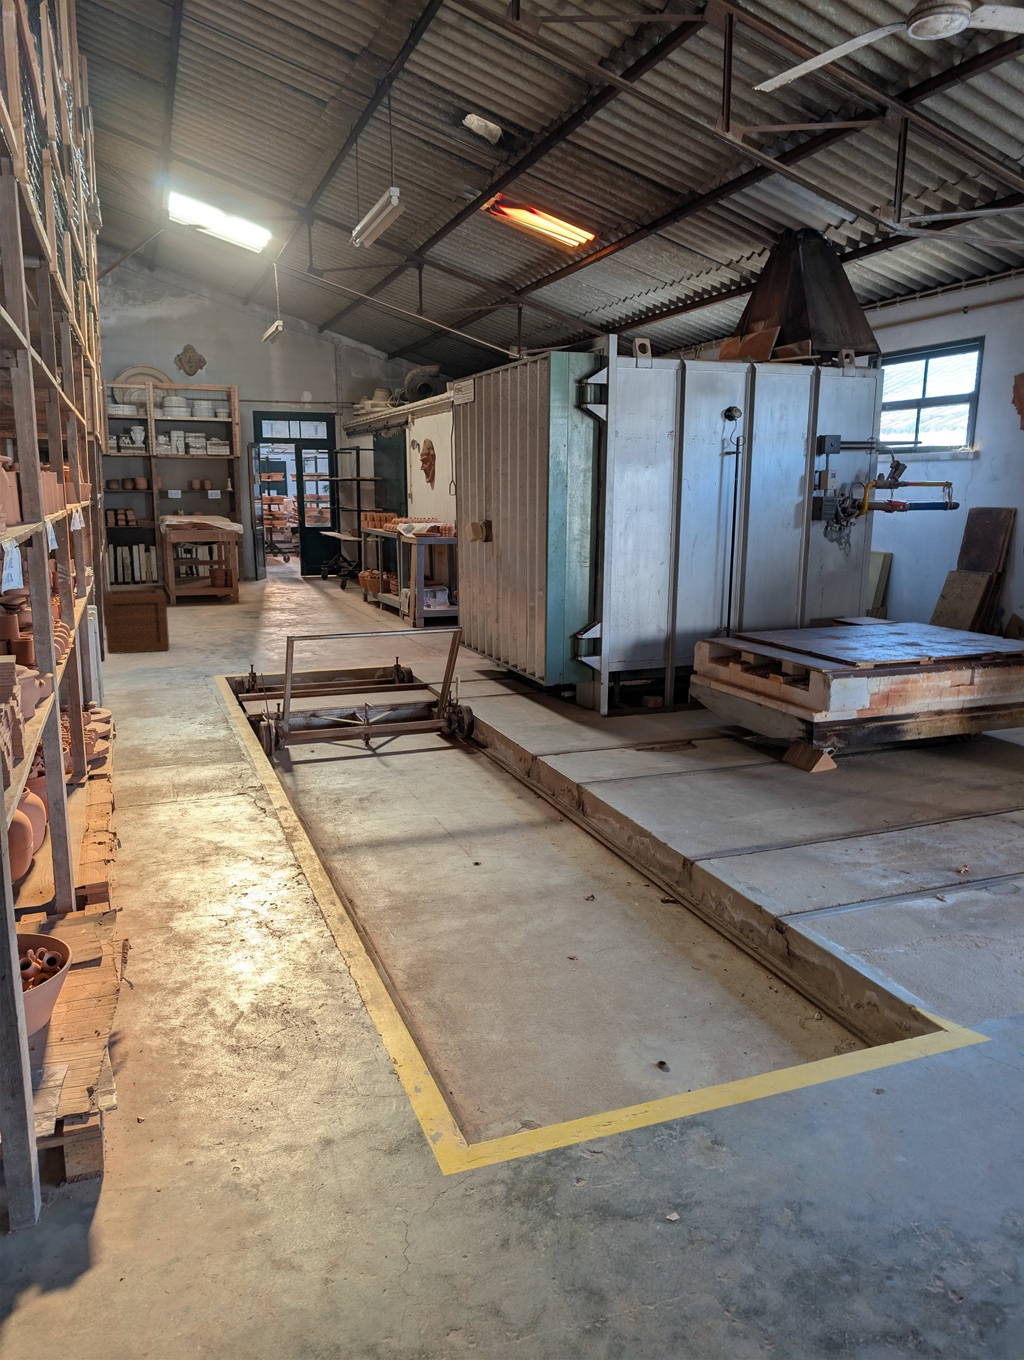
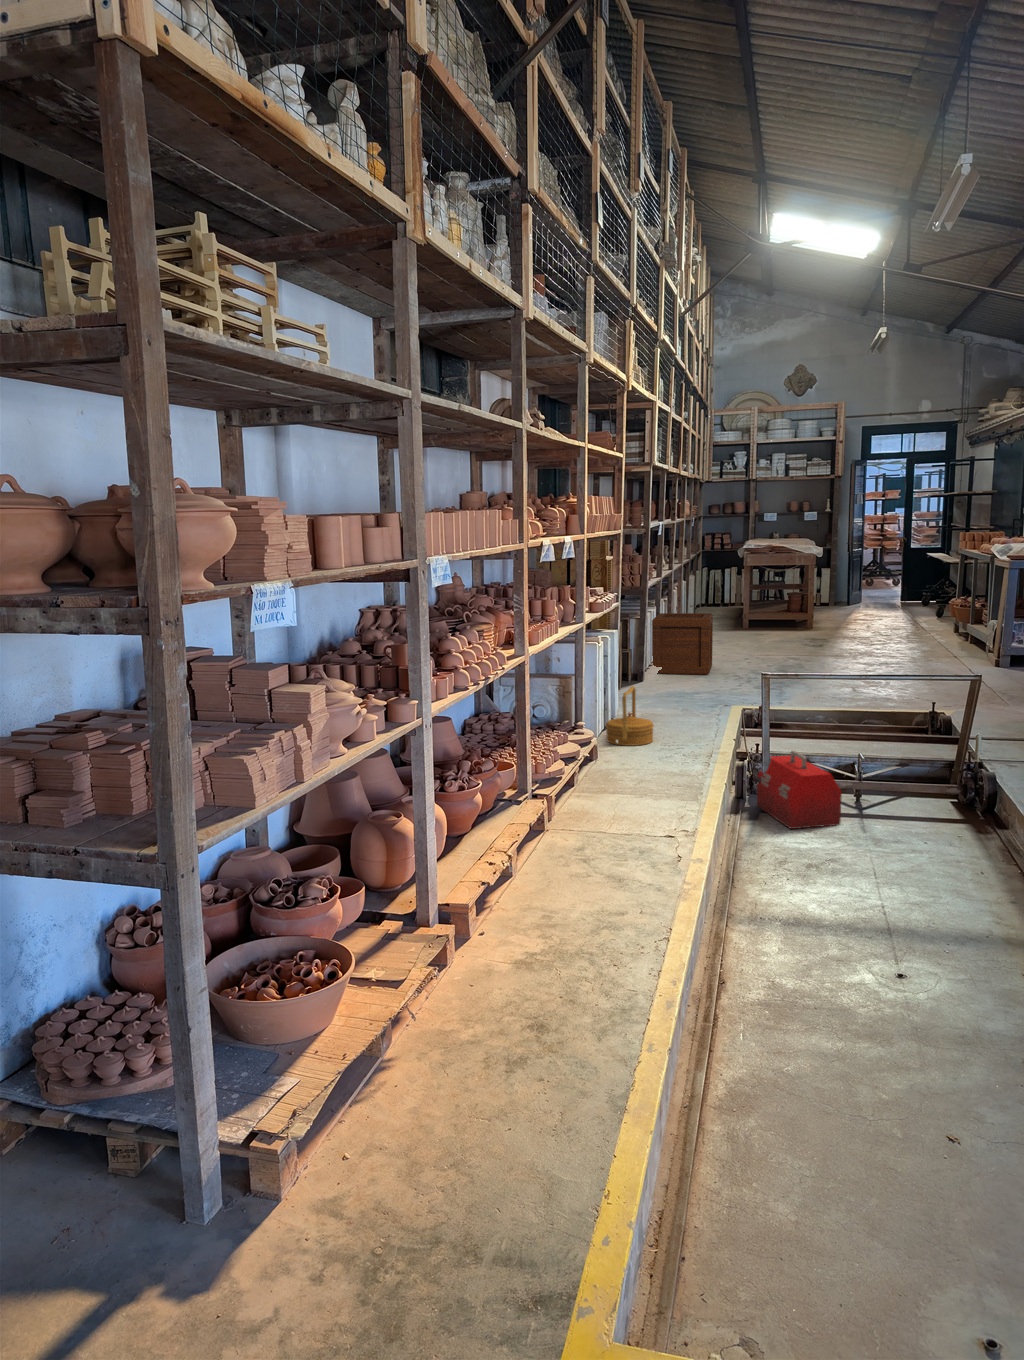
woven basket: none [106,663,160,724] -> present [605,686,654,746]
toolbox: none [280,707,362,777] -> present [757,751,842,829]

